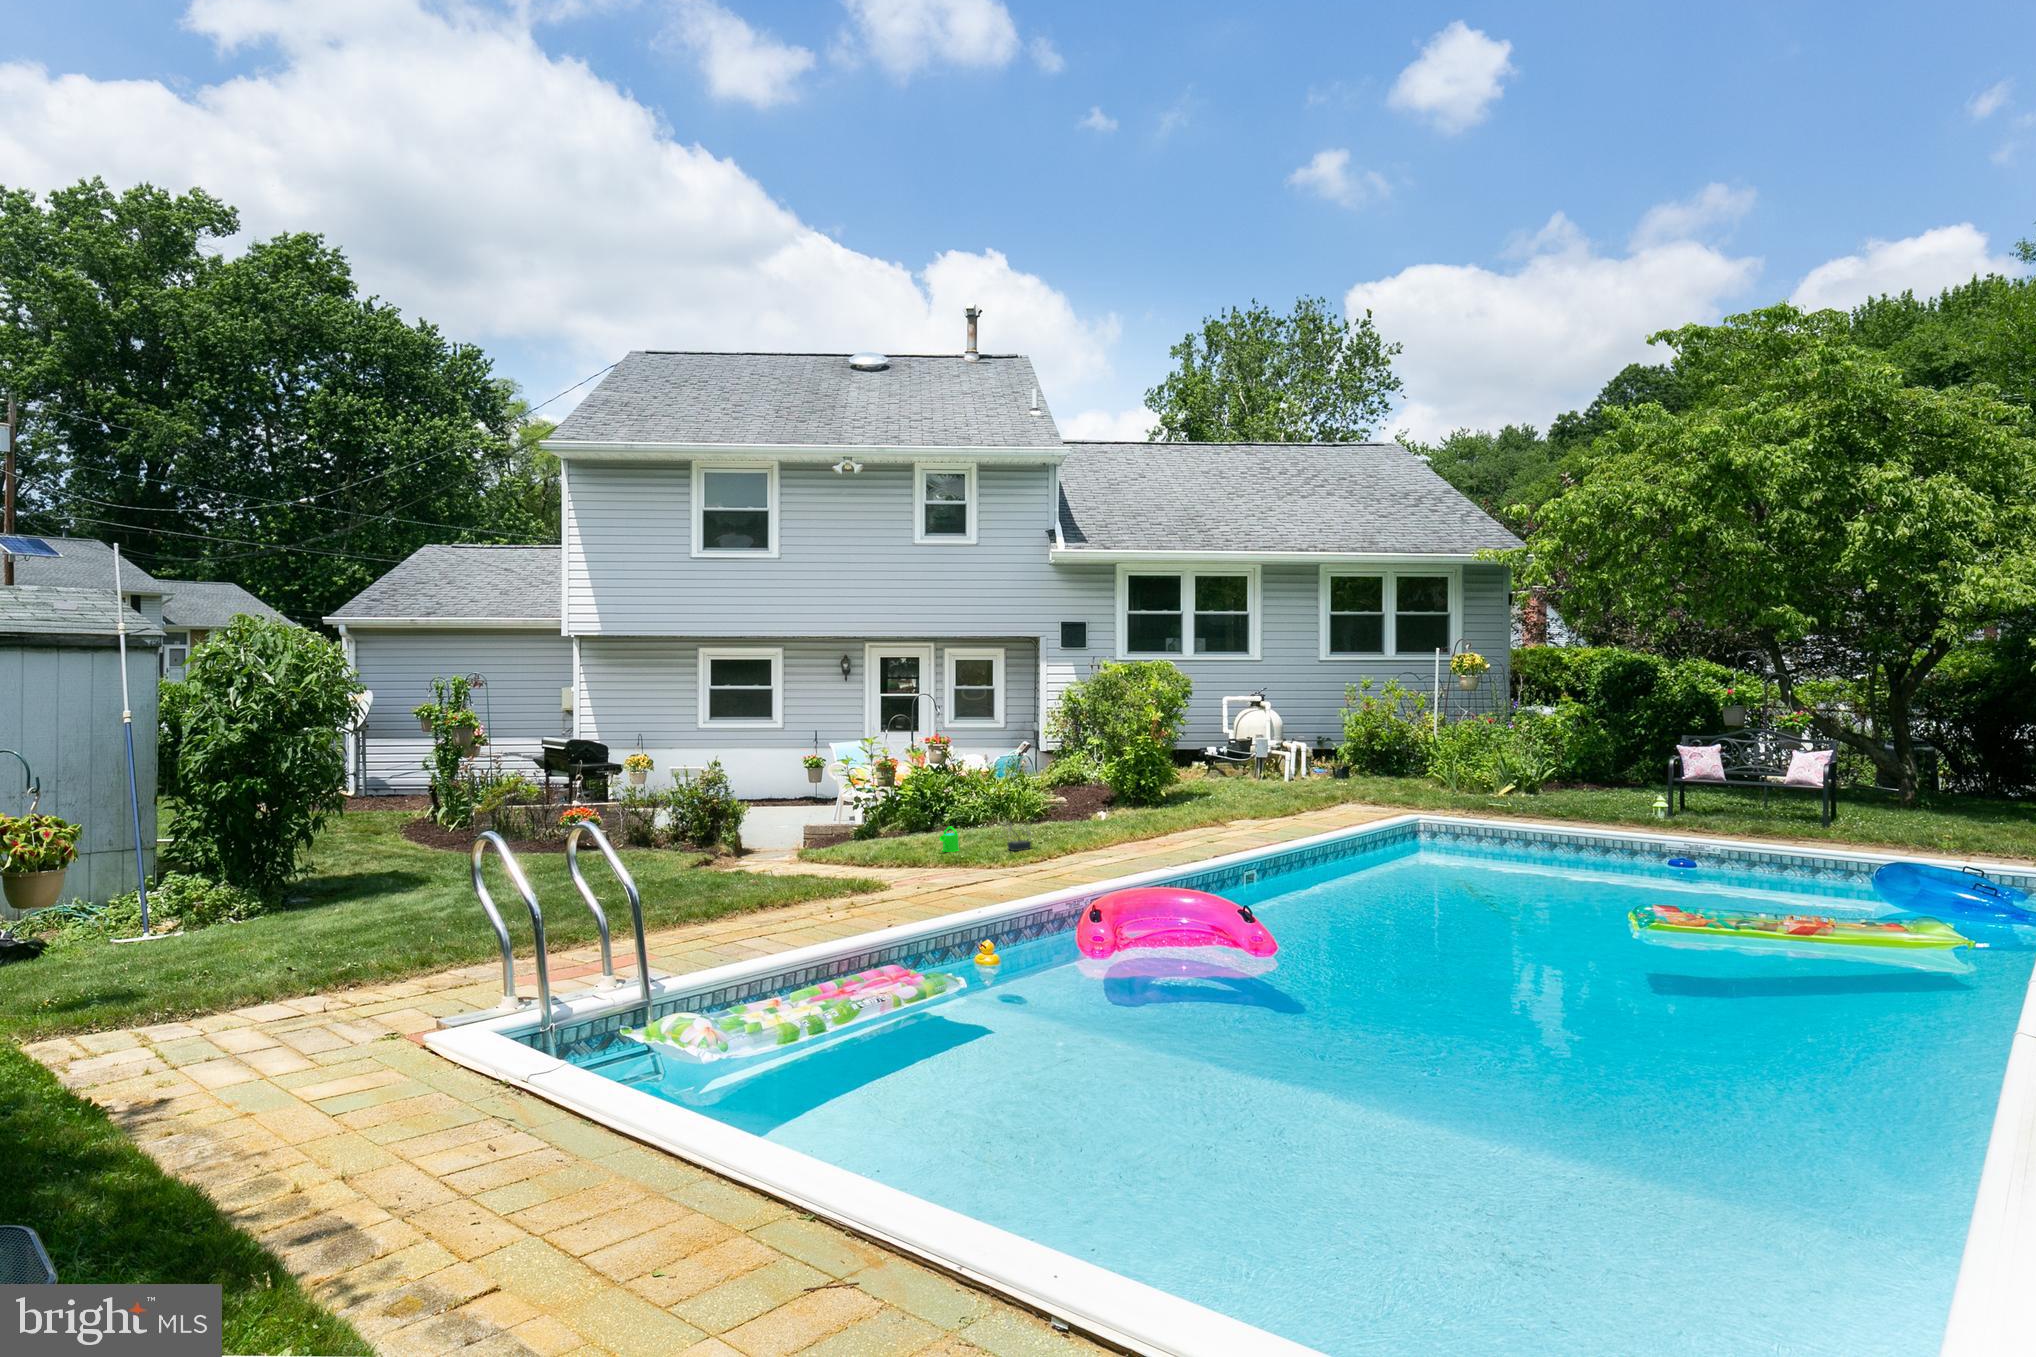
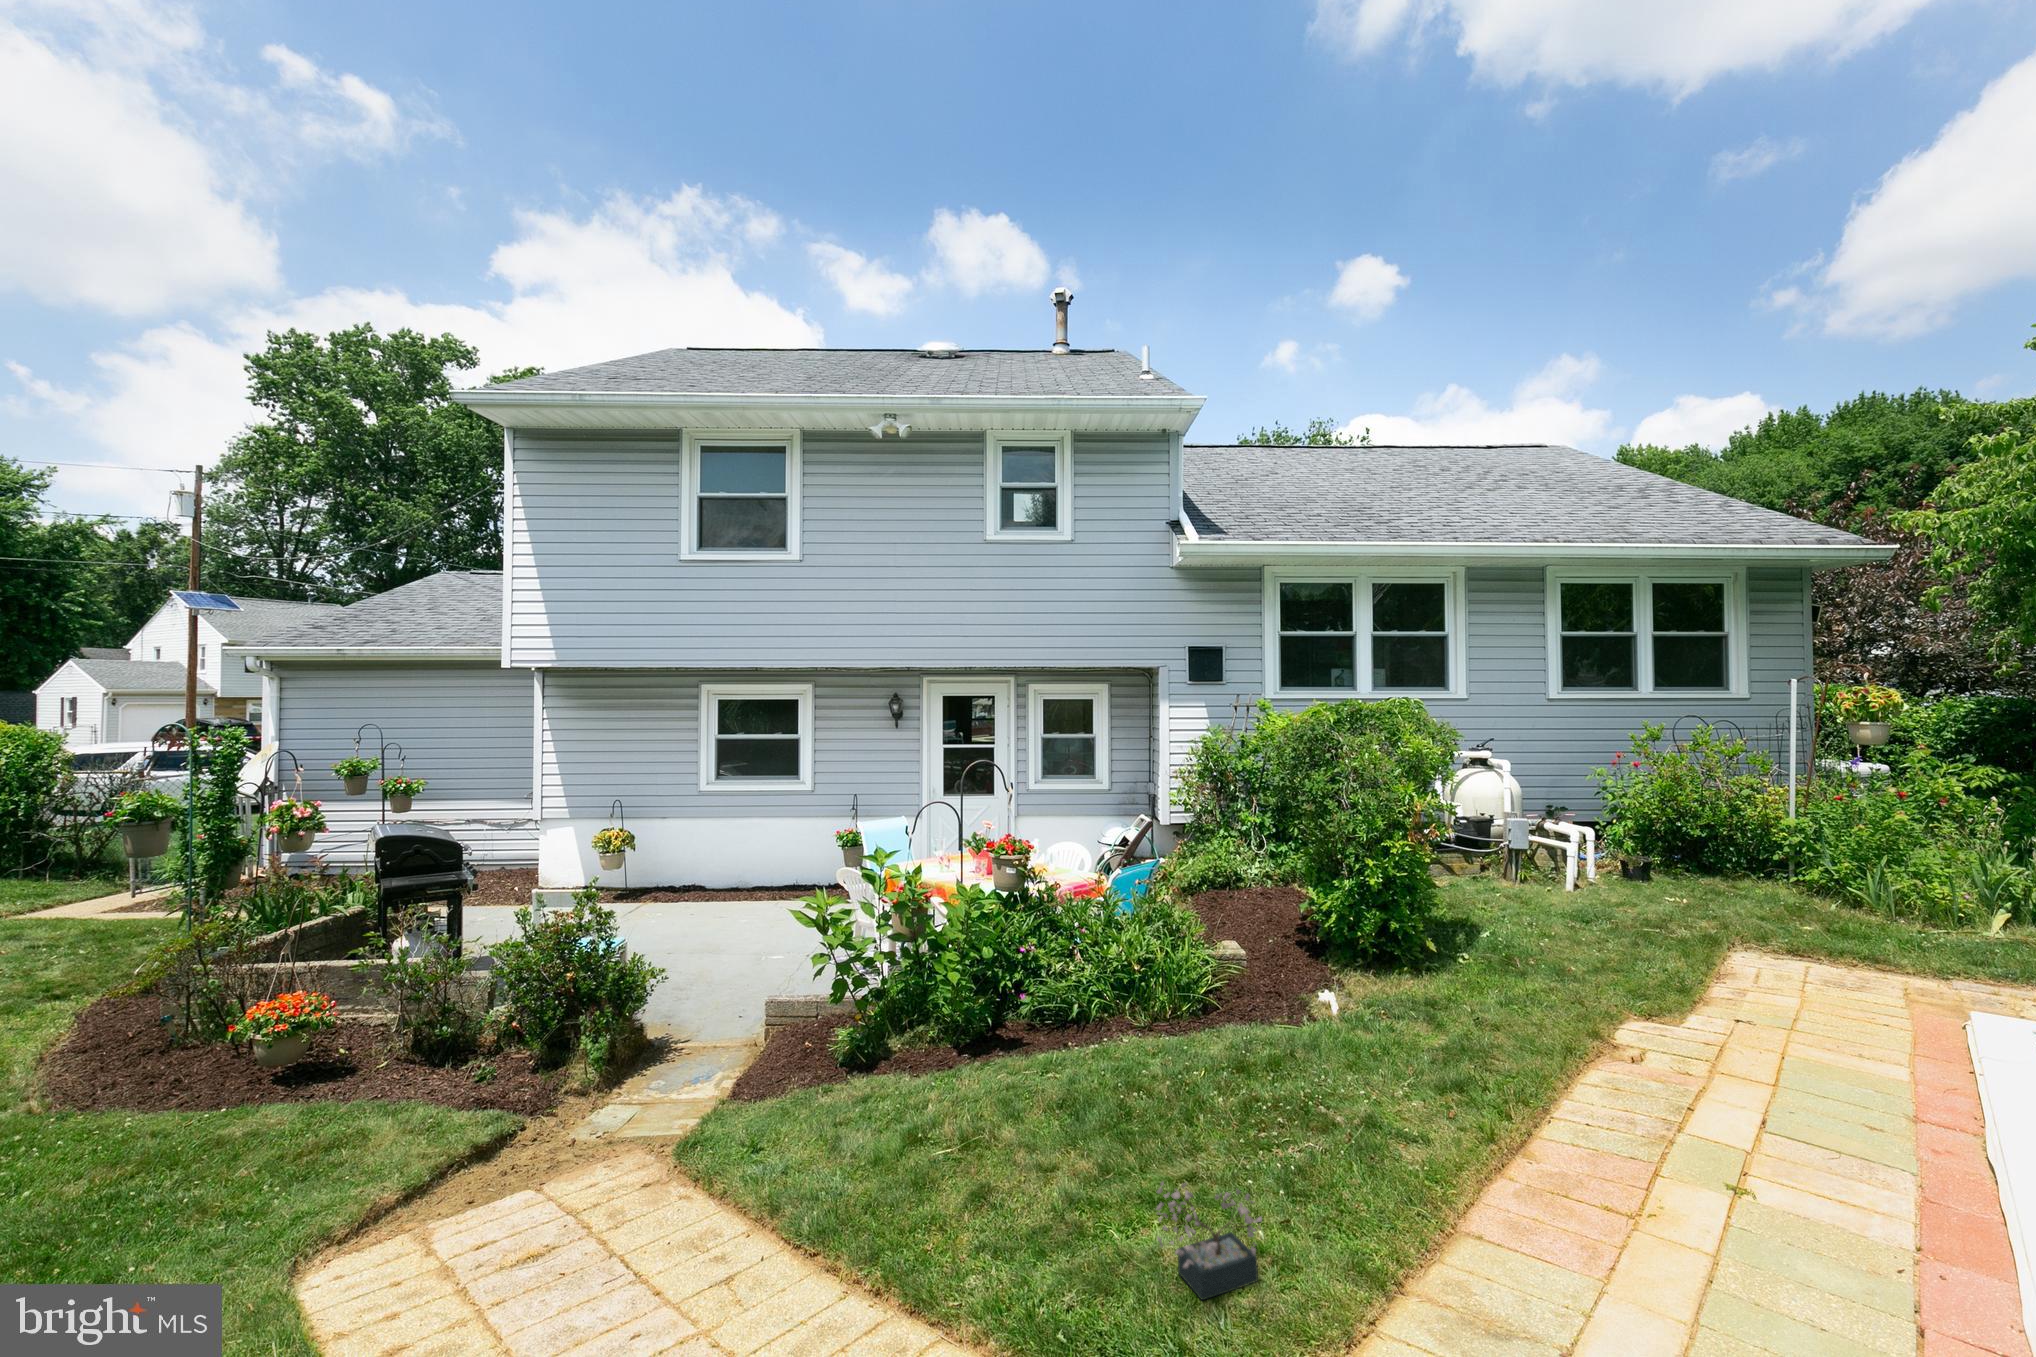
watering can: present [939,826,960,852] -> none [964,1161,1029,1253]

